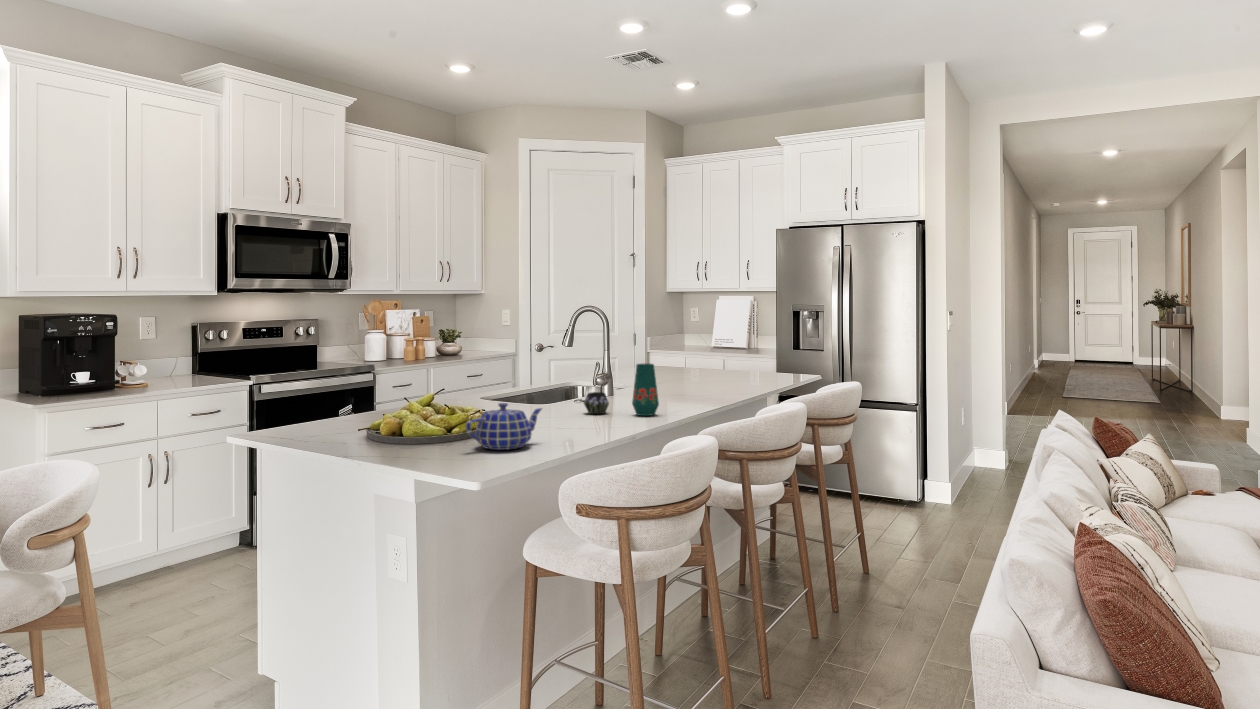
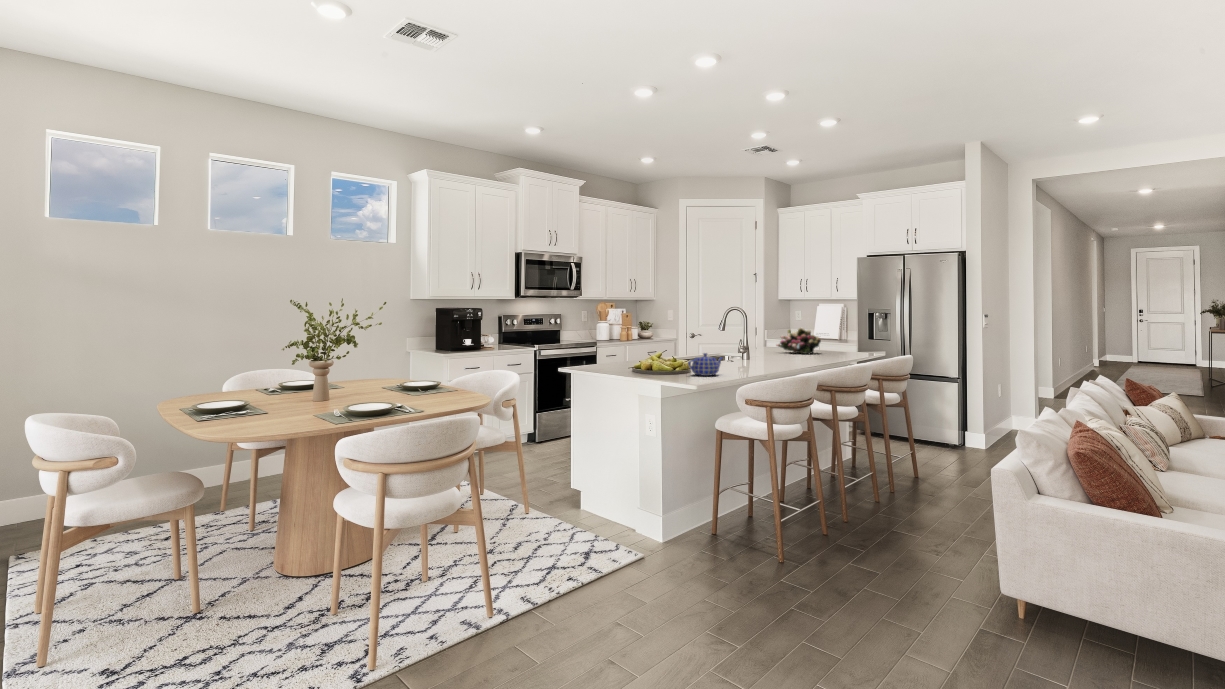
flower arrangement: none [656,336,724,378] -> present [776,328,821,354]
vase: present [584,364,659,416] -> none [738,339,782,368]

